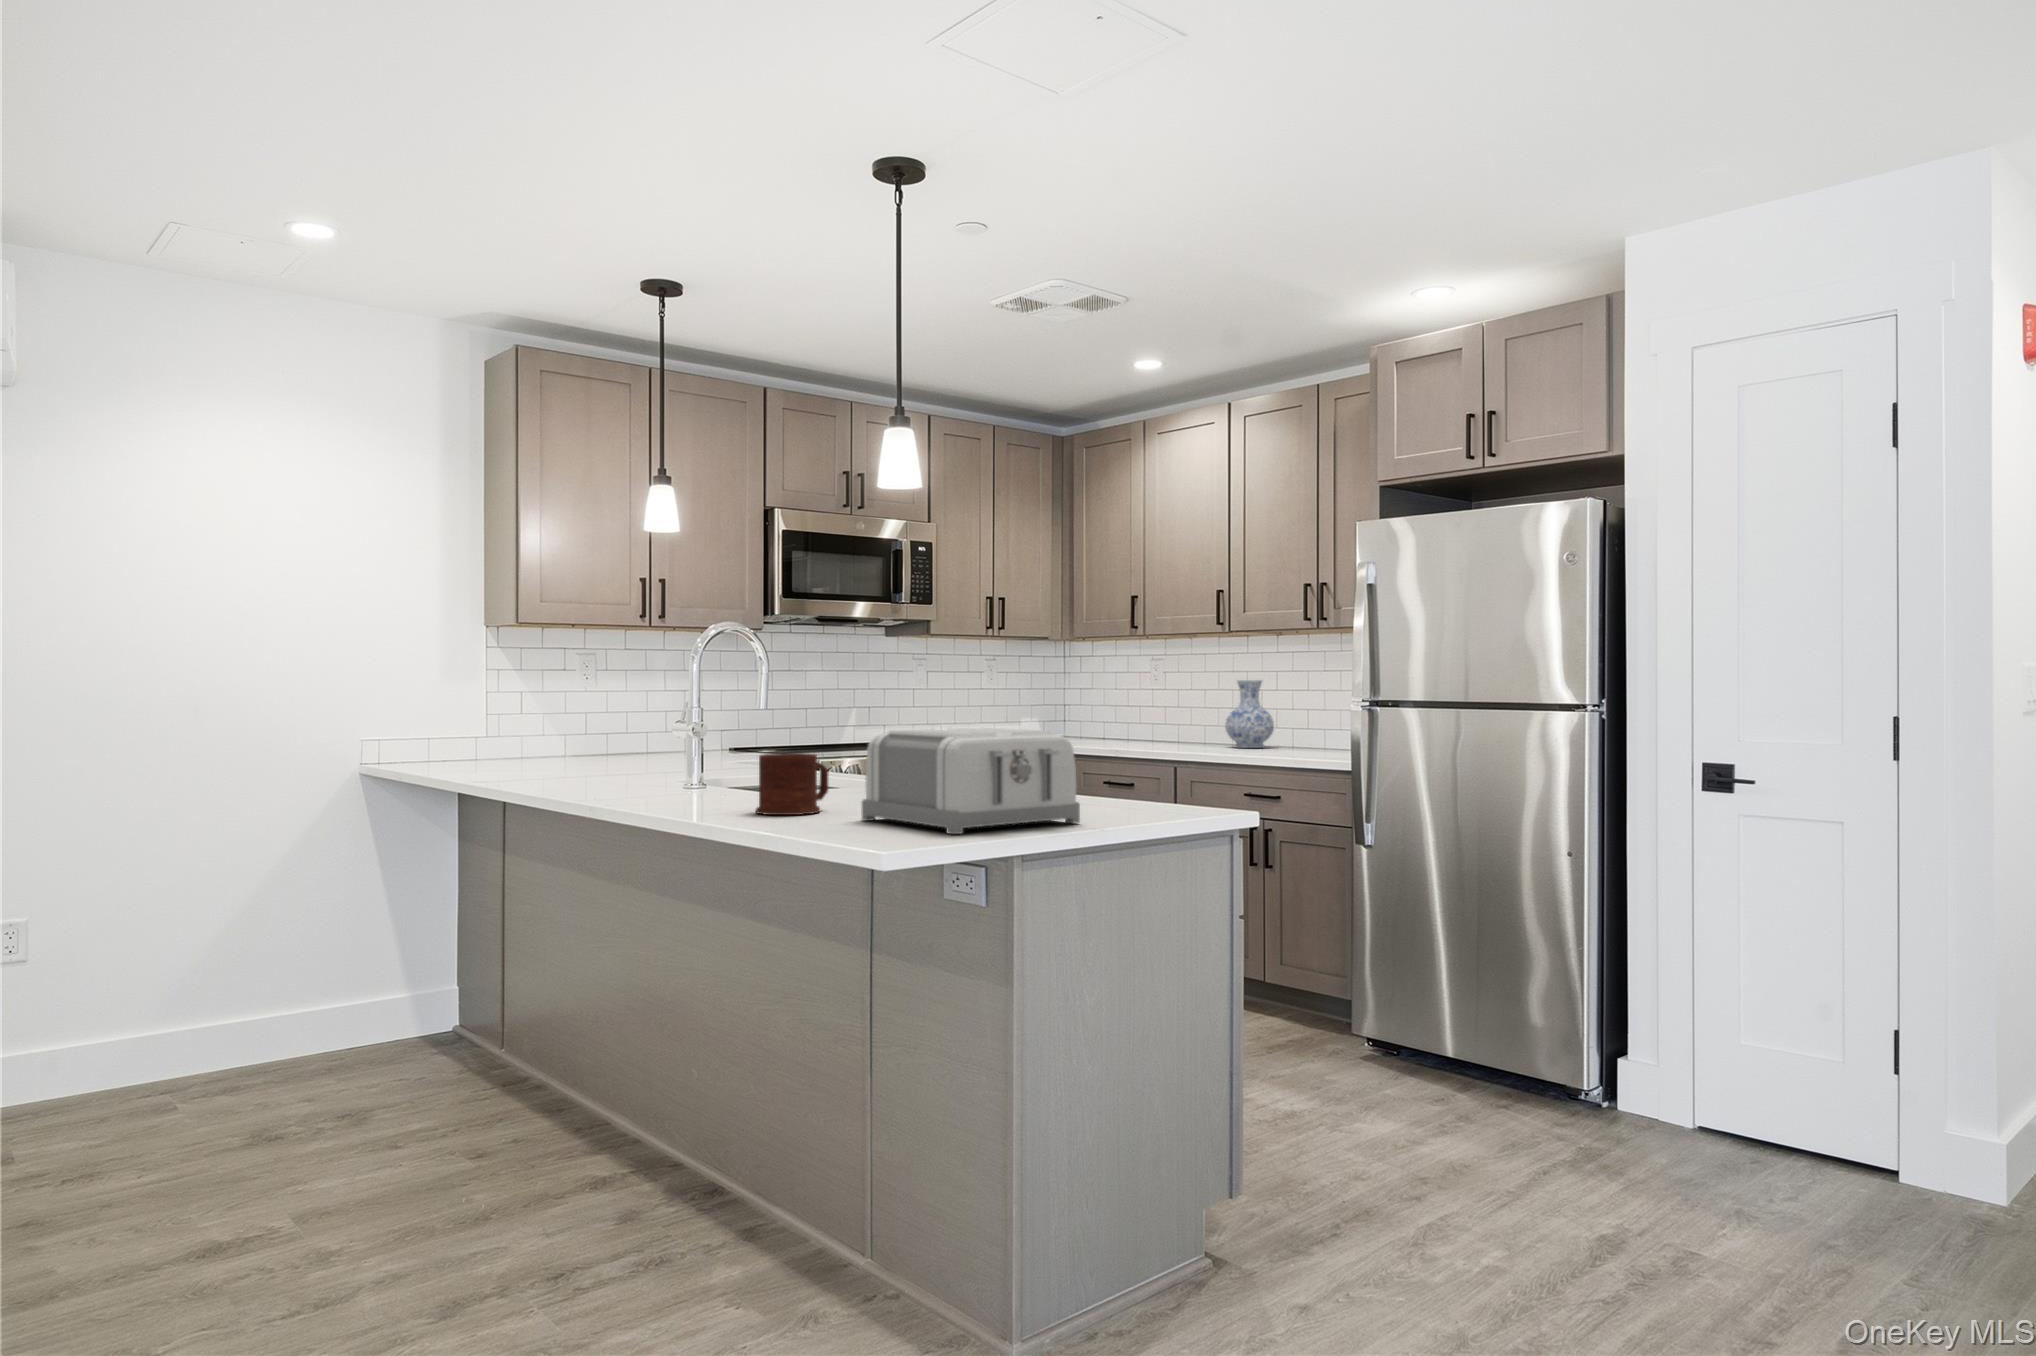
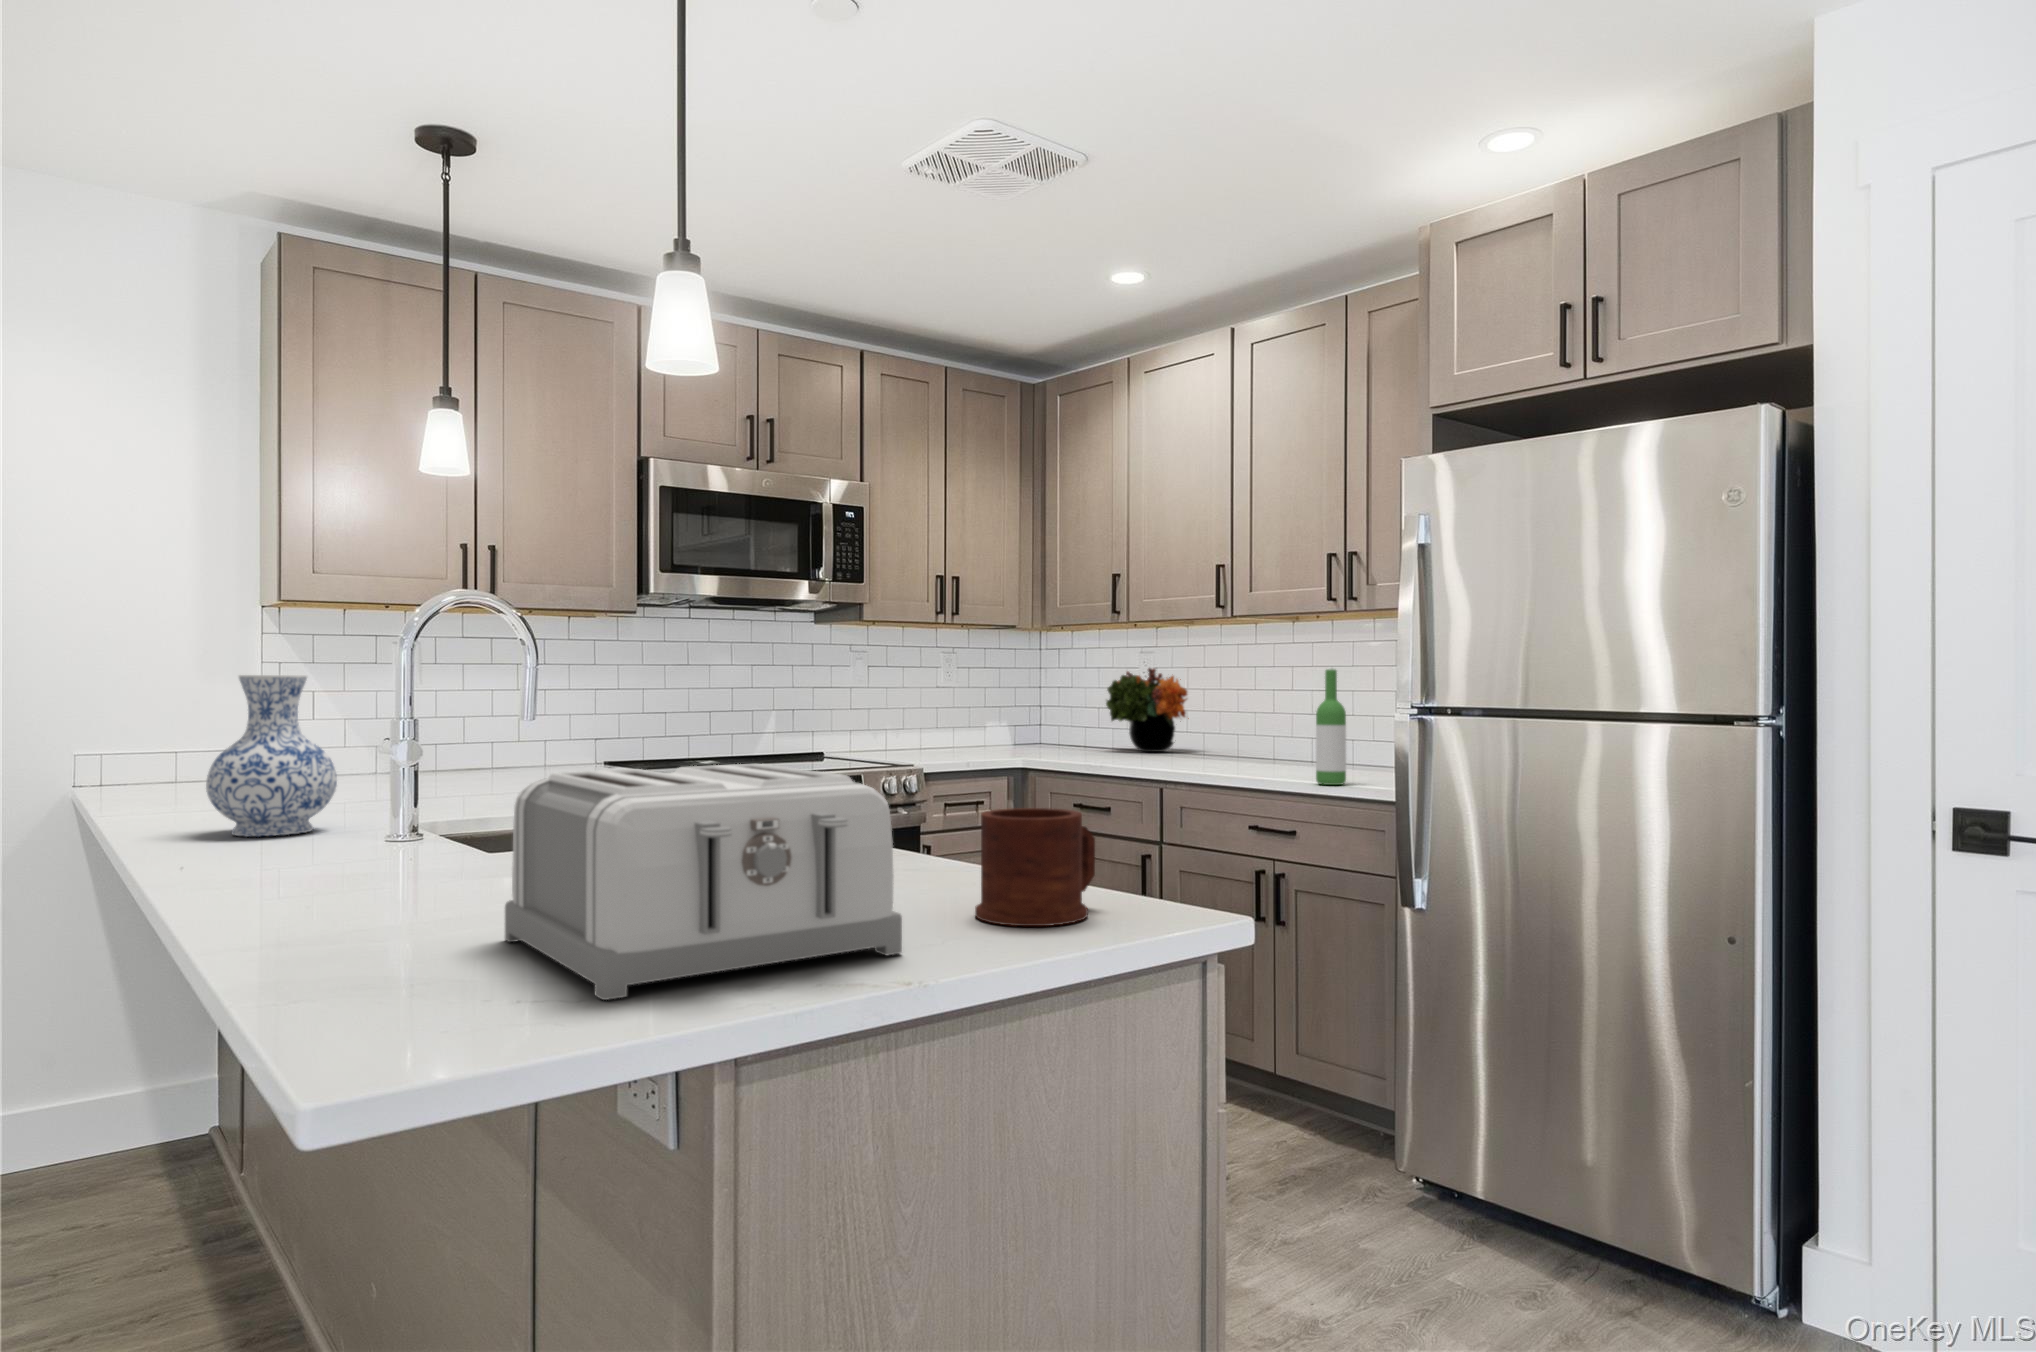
flower arrangement: none [1121,673,1200,742] -> present [1106,668,1189,752]
wine bottle: none [1295,674,1317,761] -> present [1316,669,1346,785]
vase: present [1225,680,1274,748] -> present [206,675,337,837]
mug: present [756,753,828,815] -> present [975,808,1095,926]

